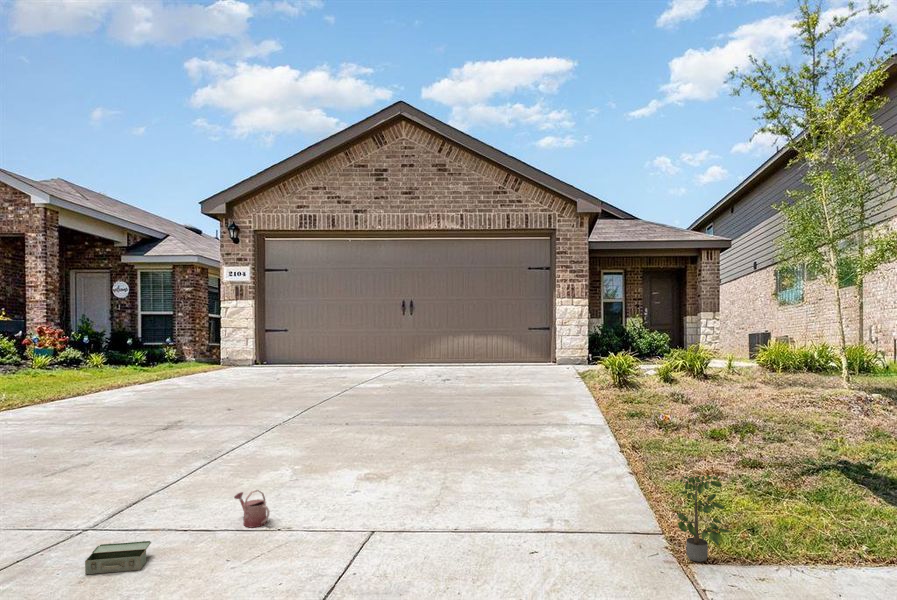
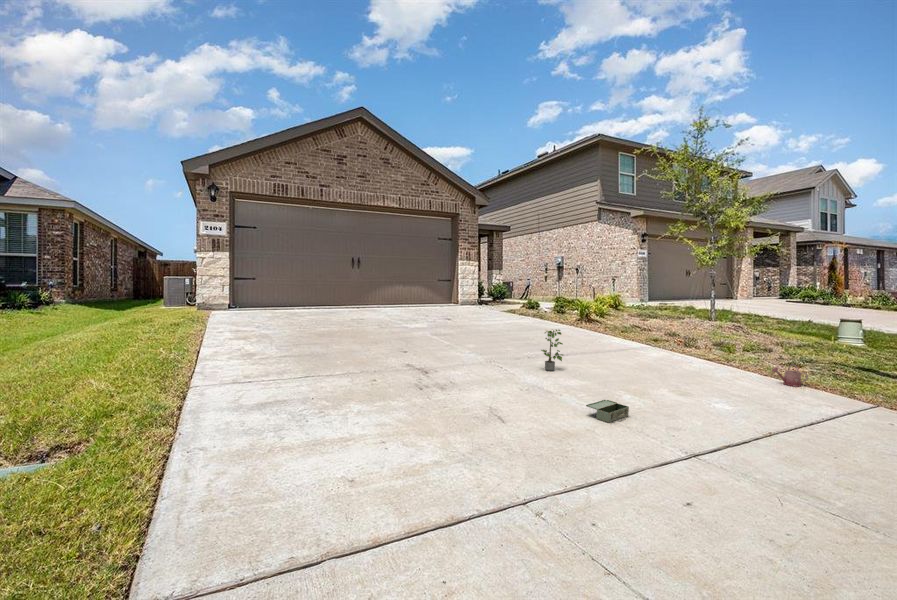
potted plant: present [677,474,731,562] -> present [541,330,563,371]
watering can: present [234,490,270,527] -> present [772,364,808,387]

